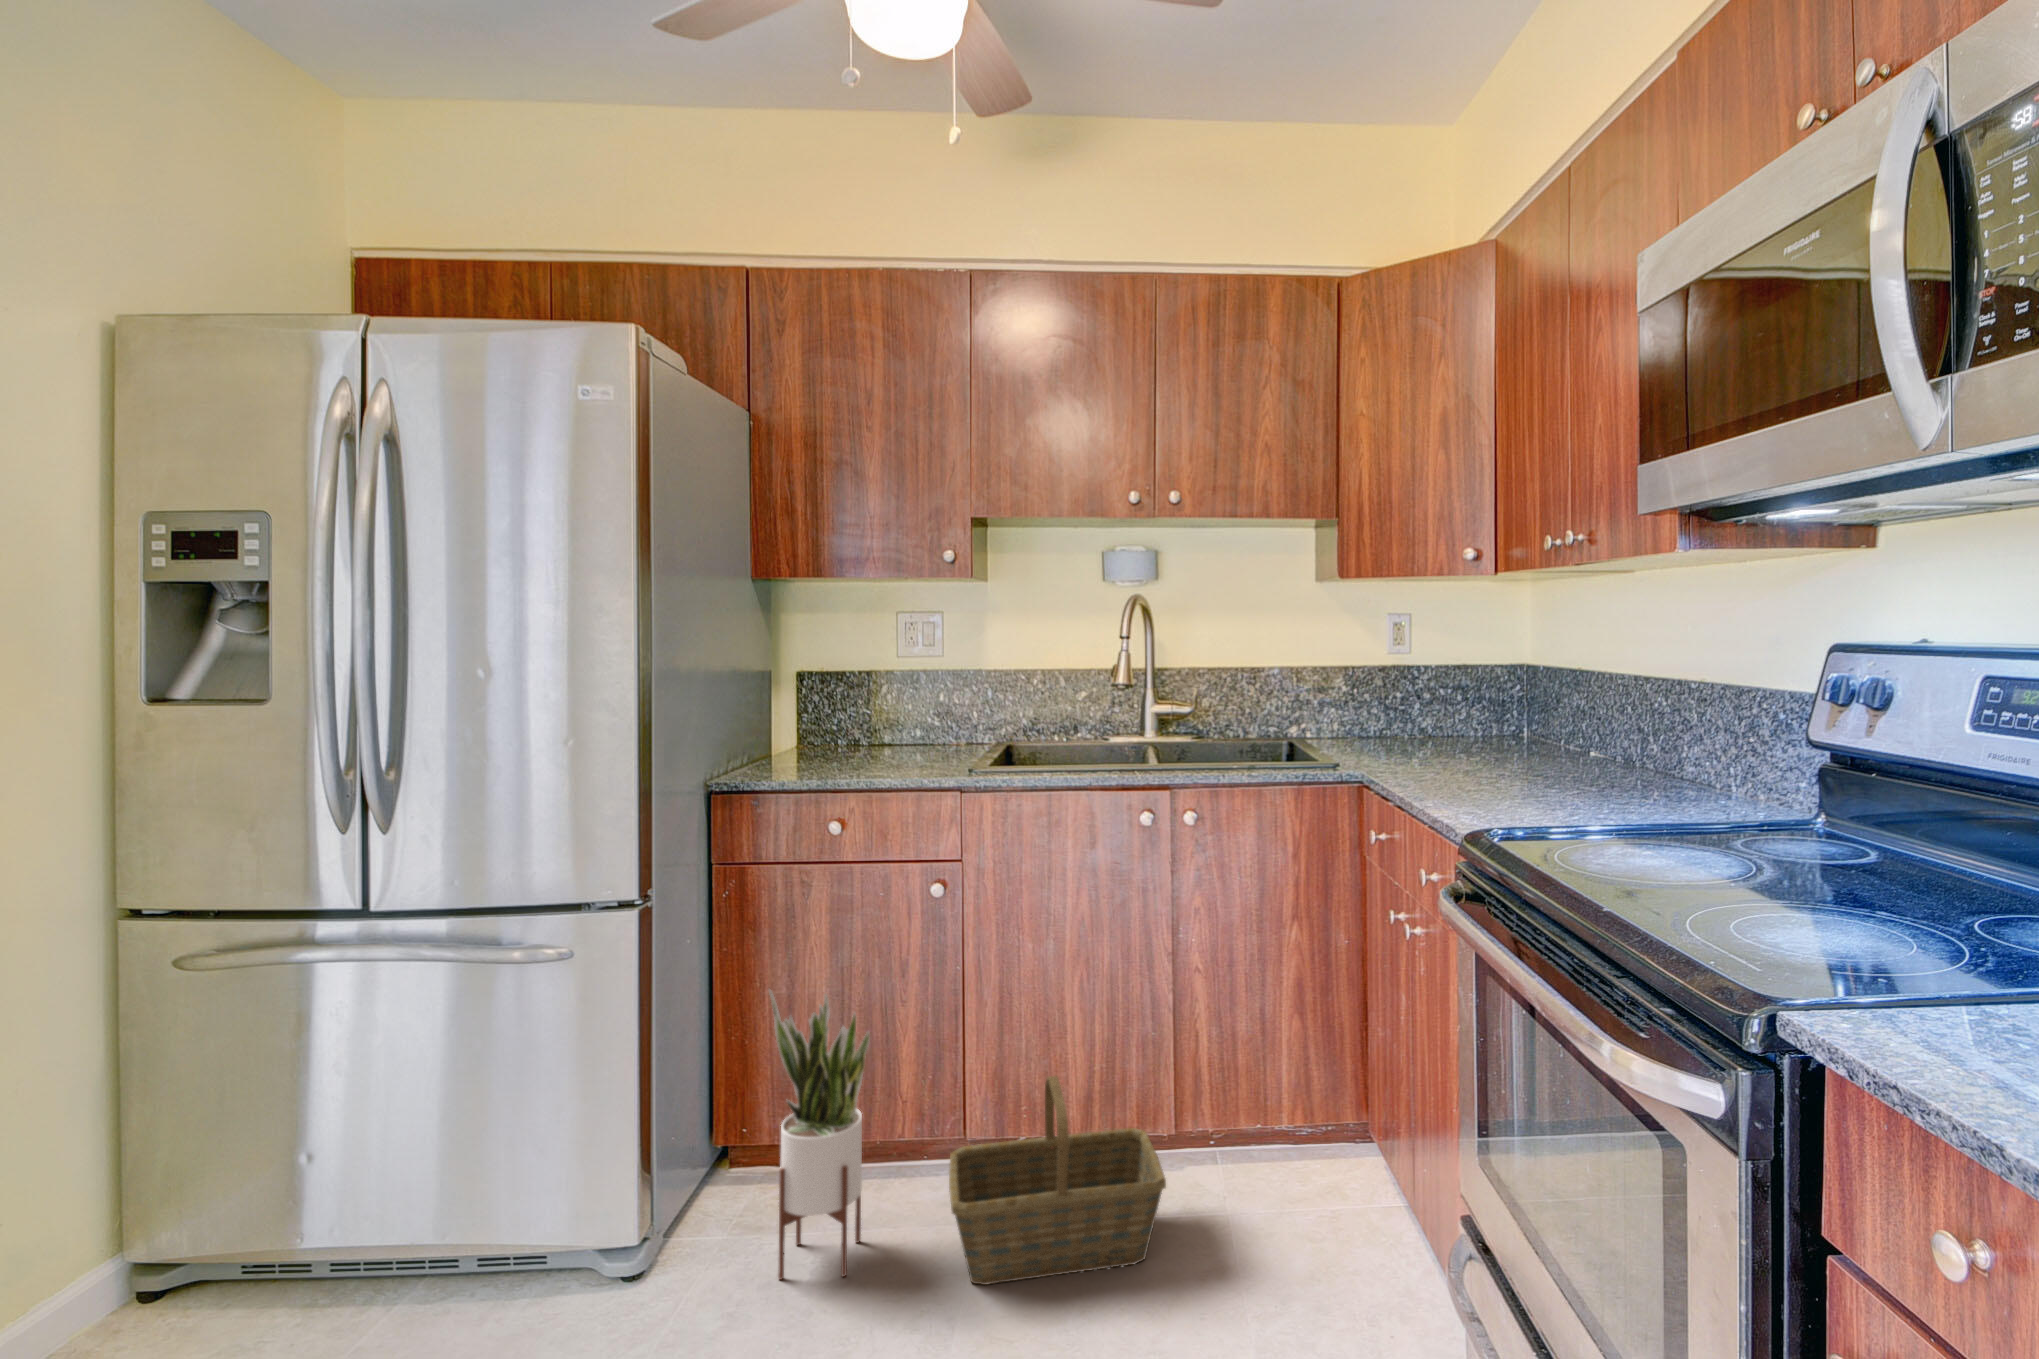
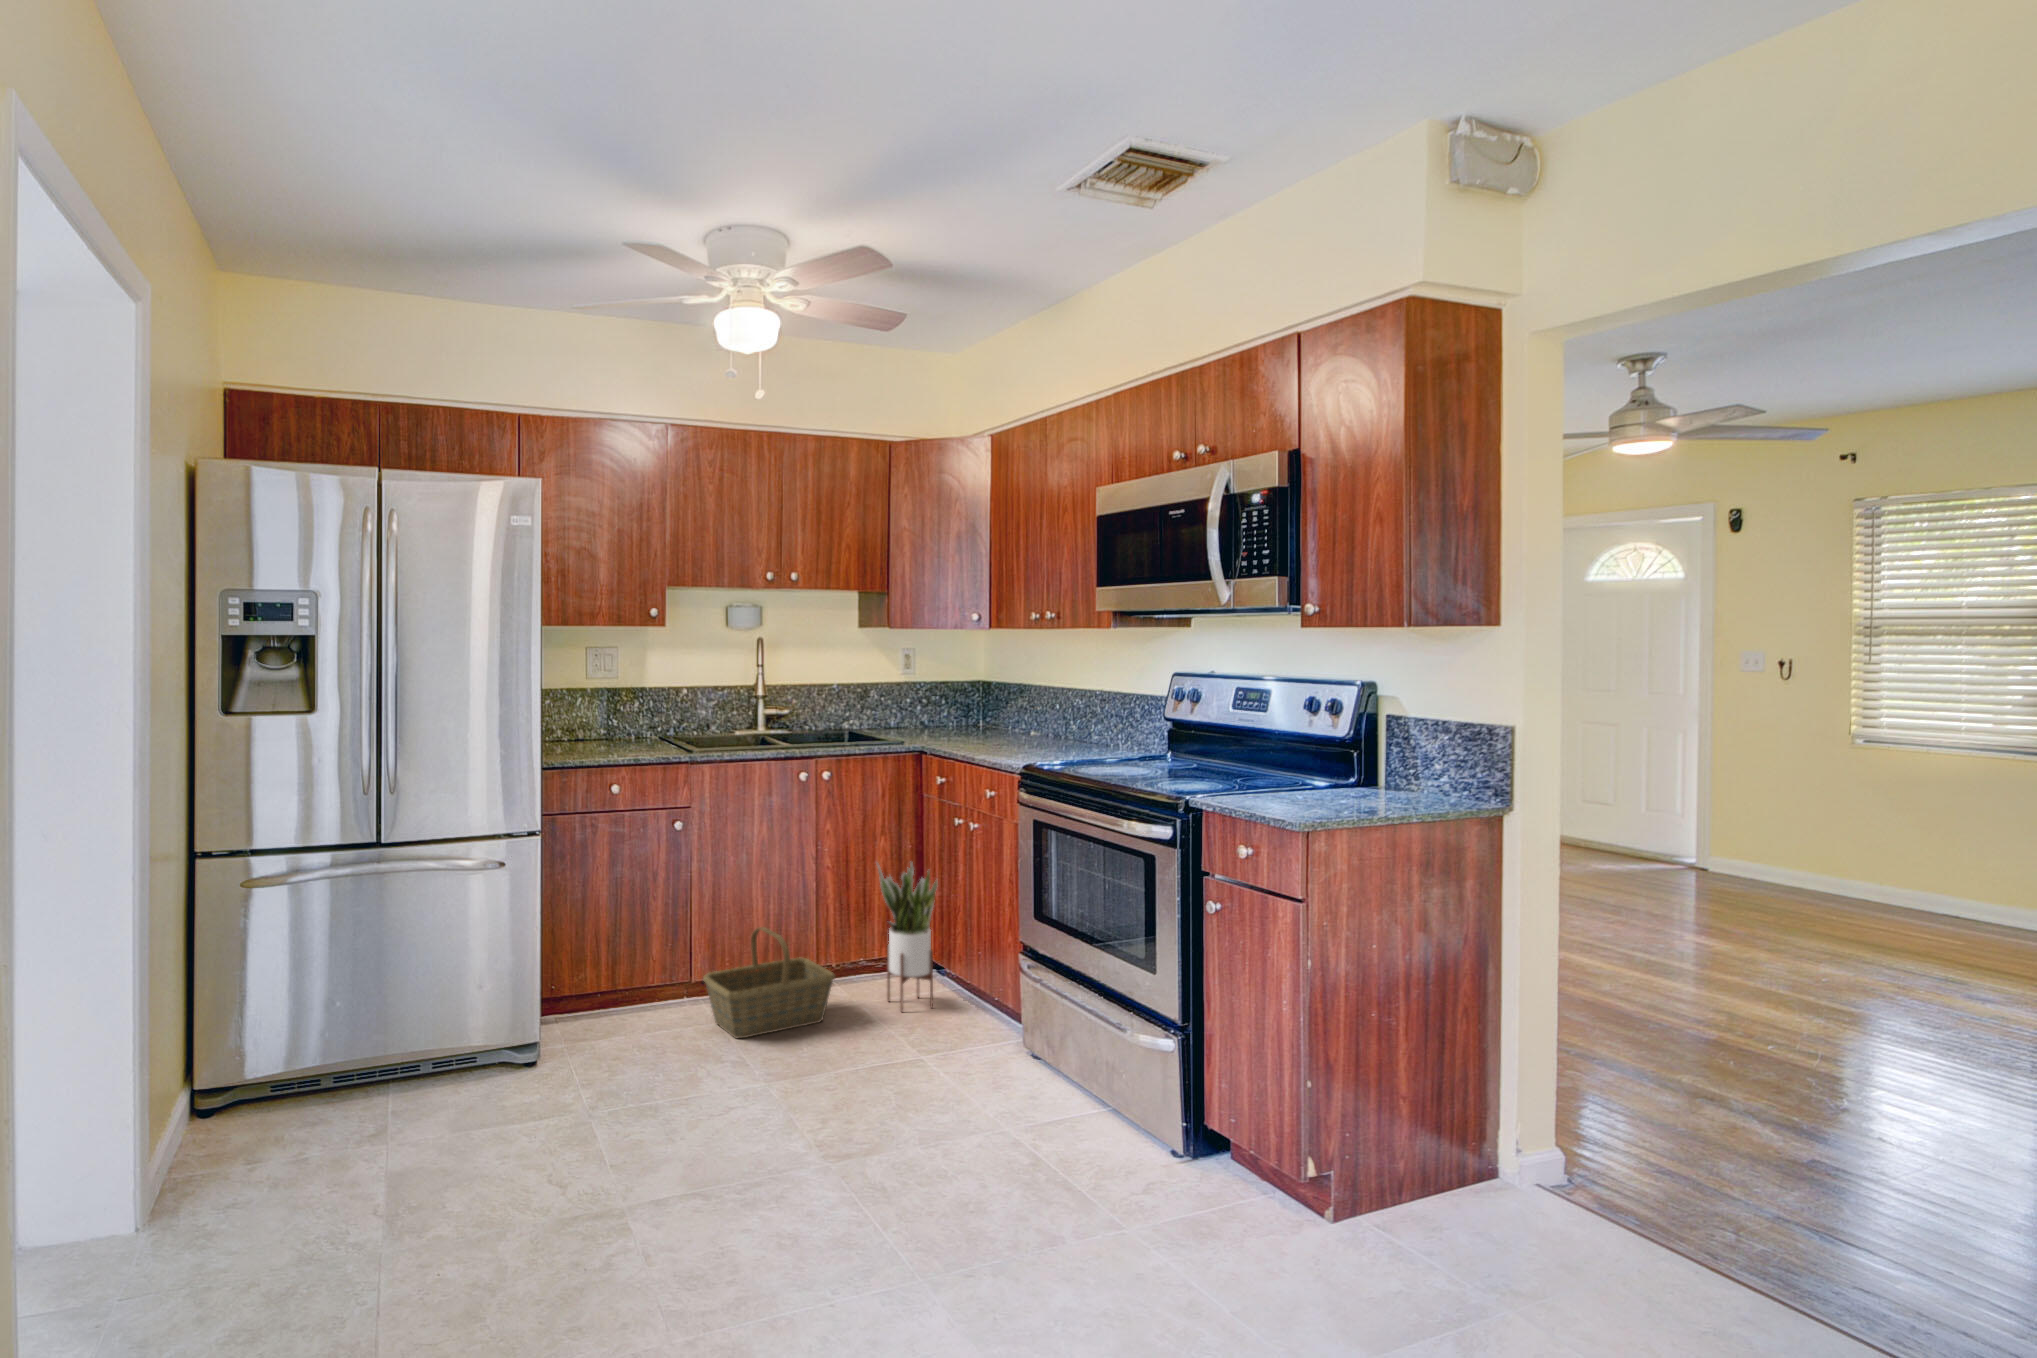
potted plant: present [769,990,870,1279] -> present [877,863,938,1011]

